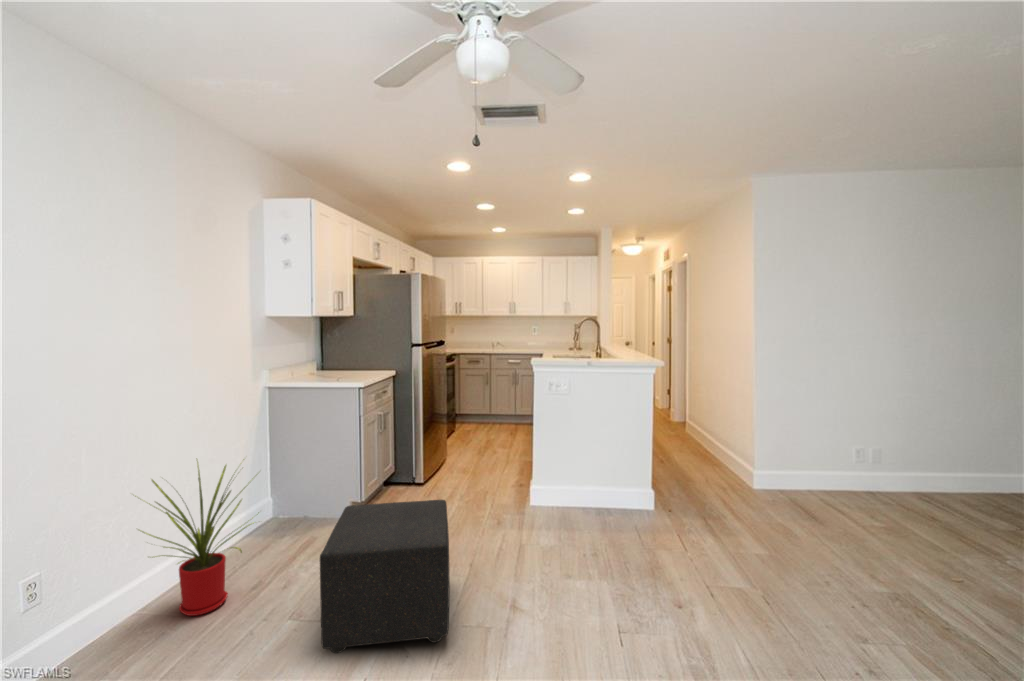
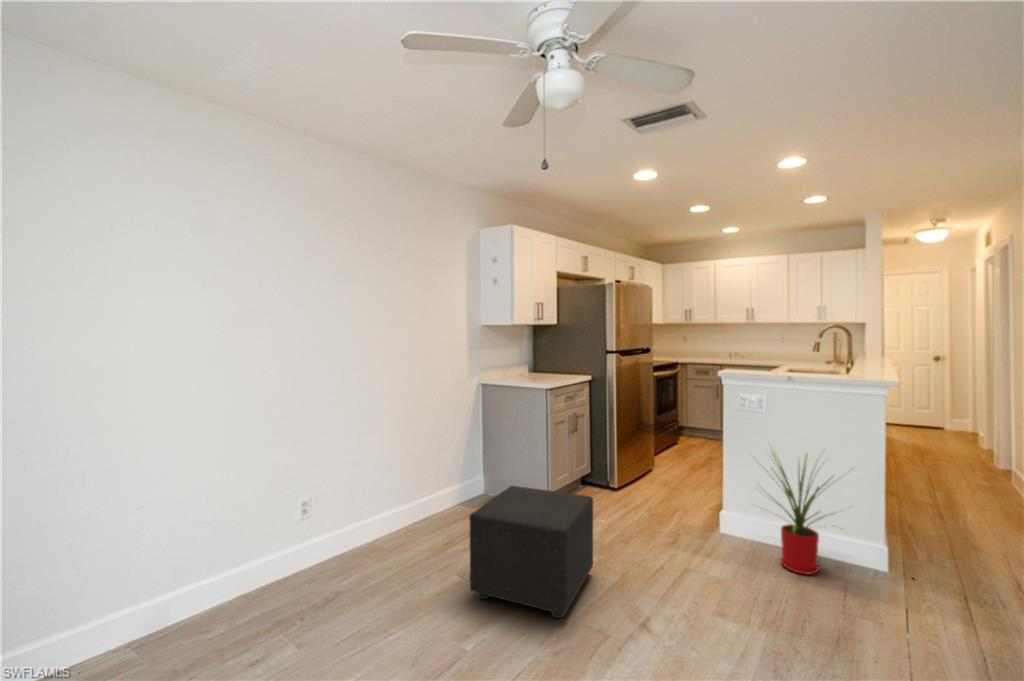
house plant: present [135,461,251,616] -> present [763,456,835,574]

